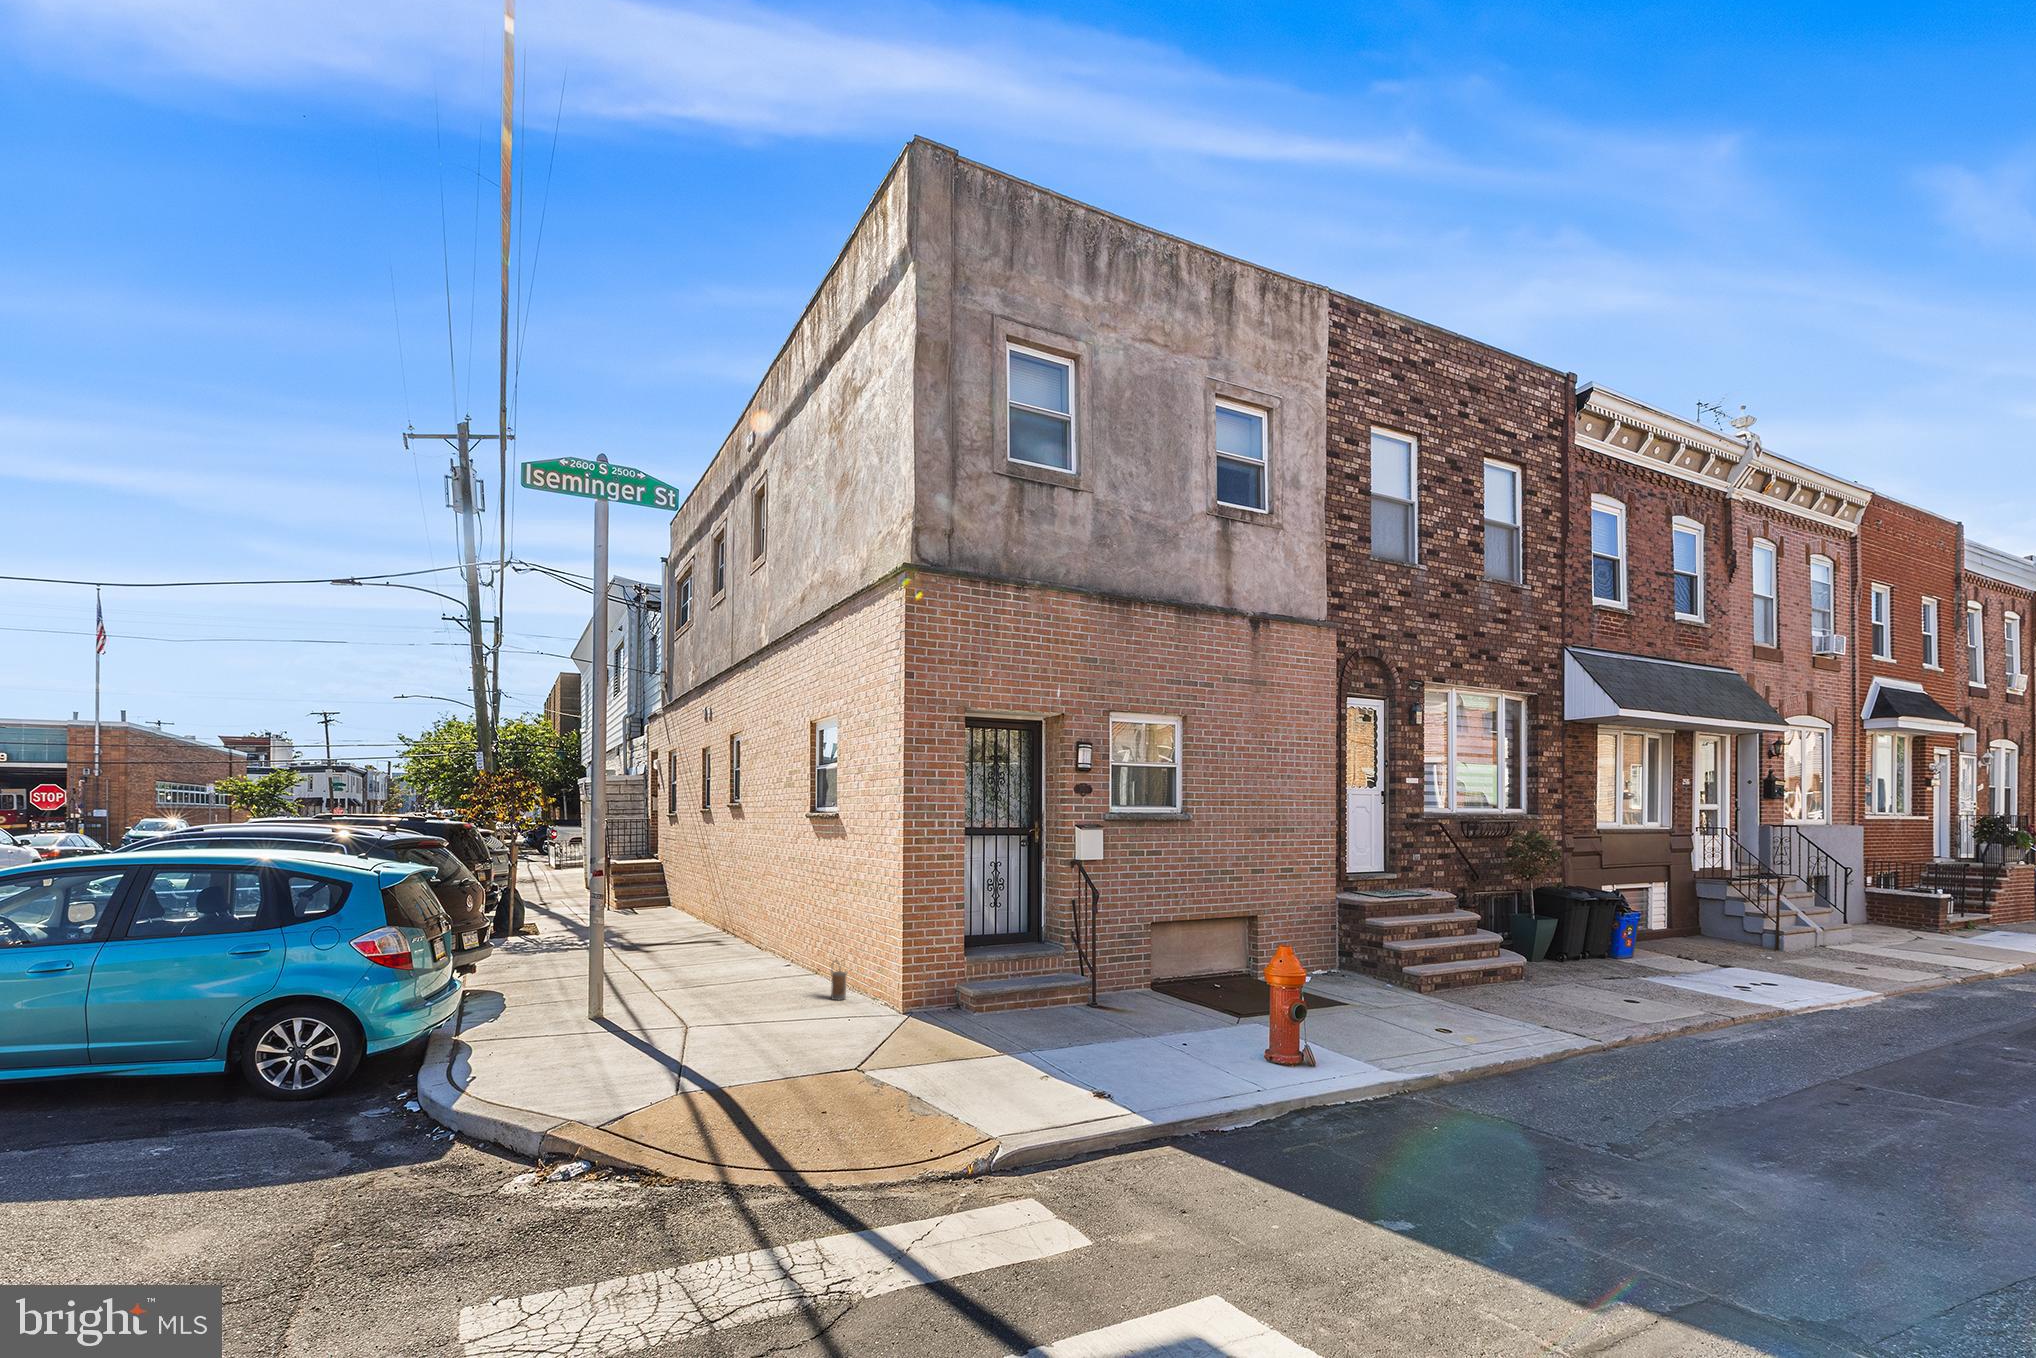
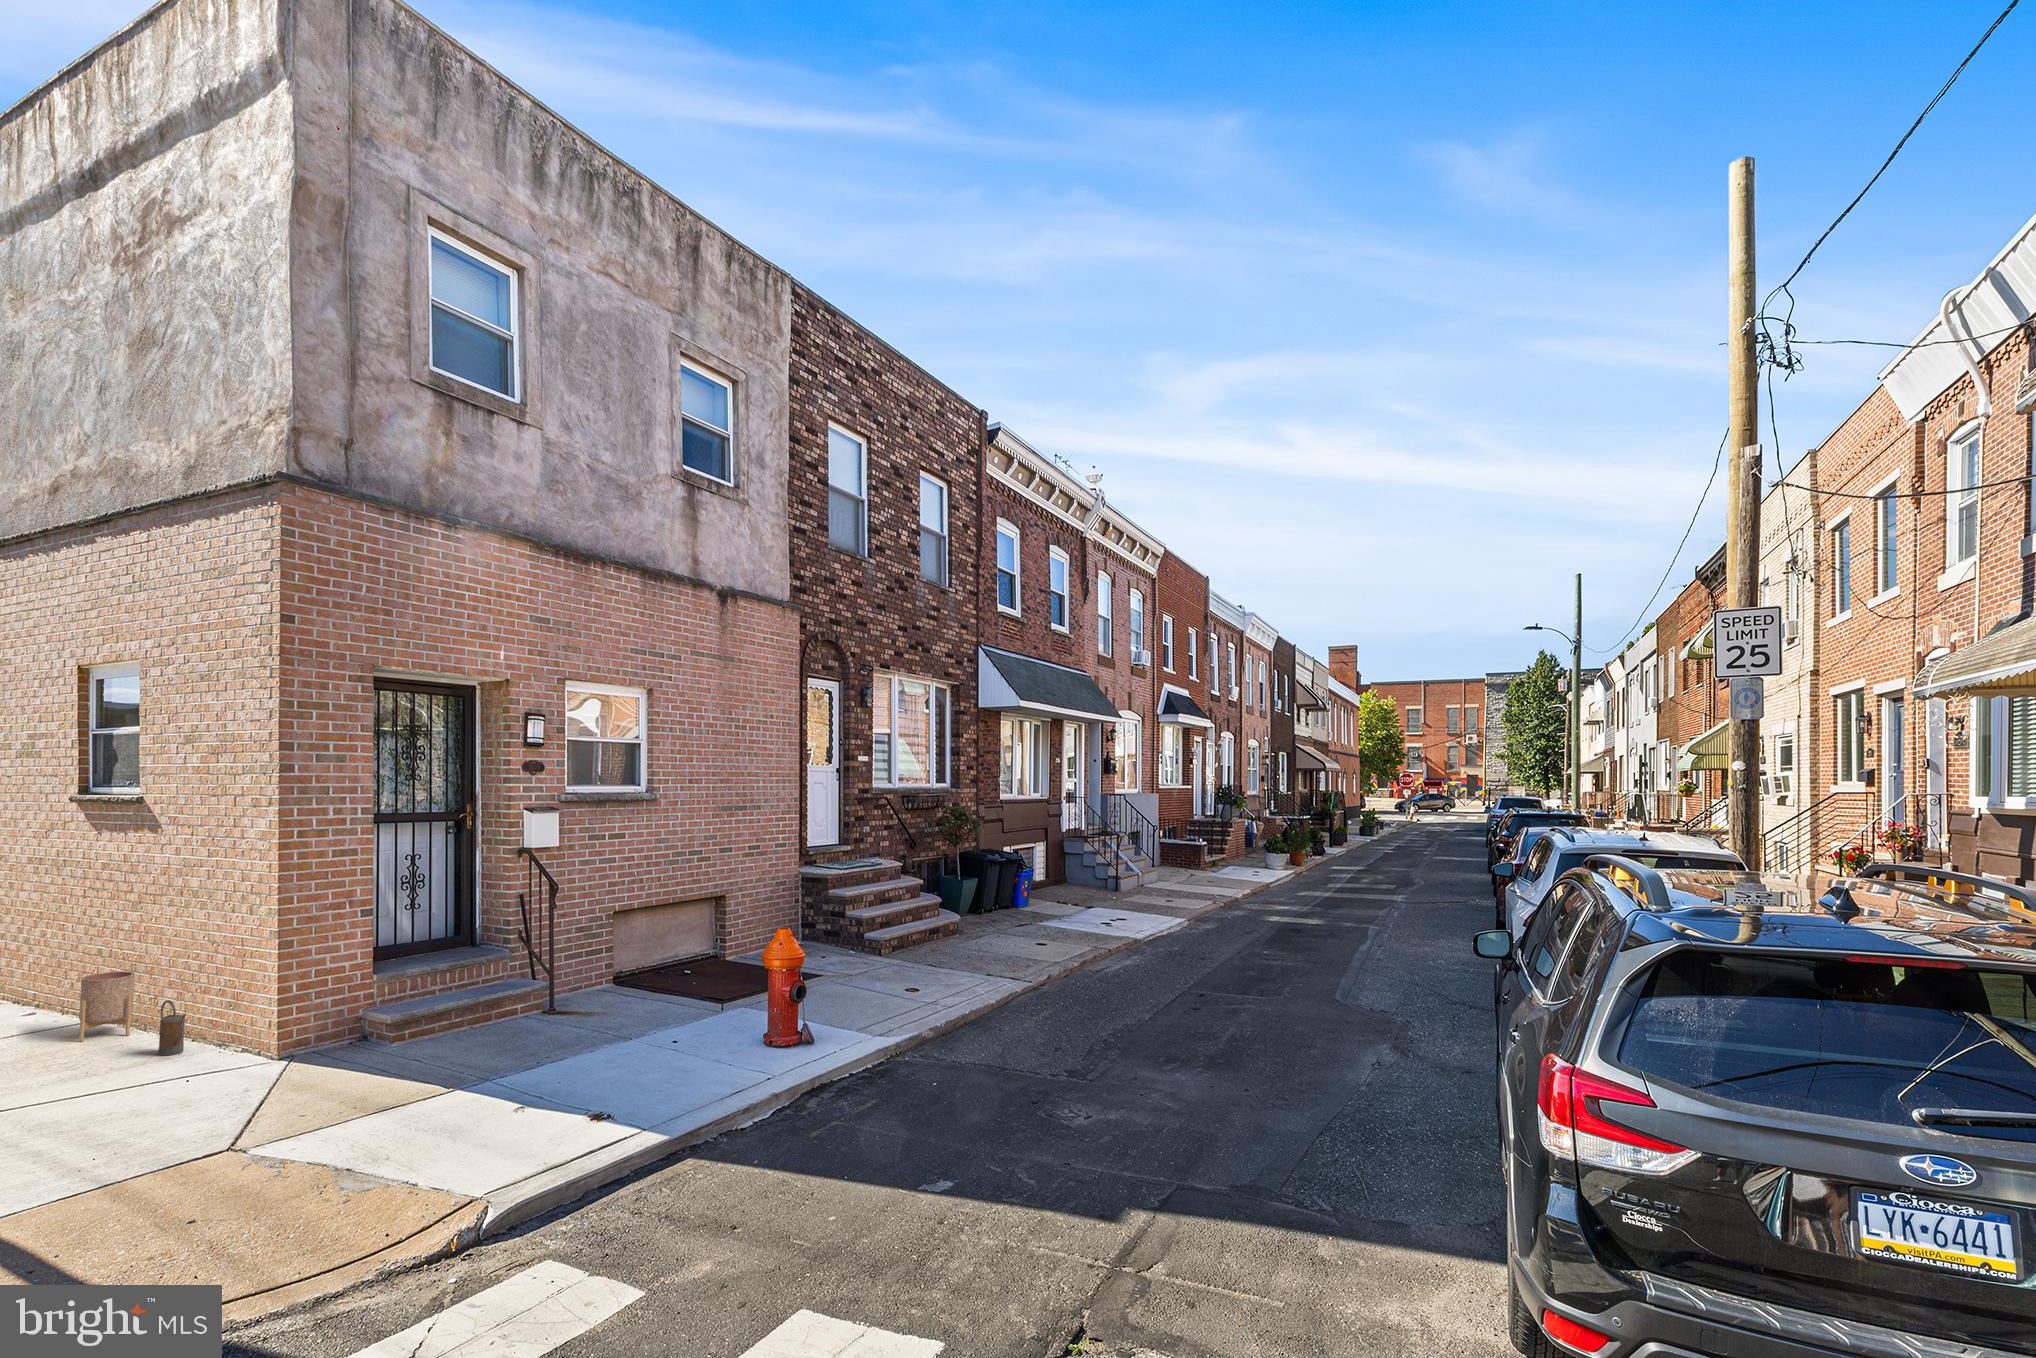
planter: none [781,936,813,984] -> present [79,972,135,1041]

